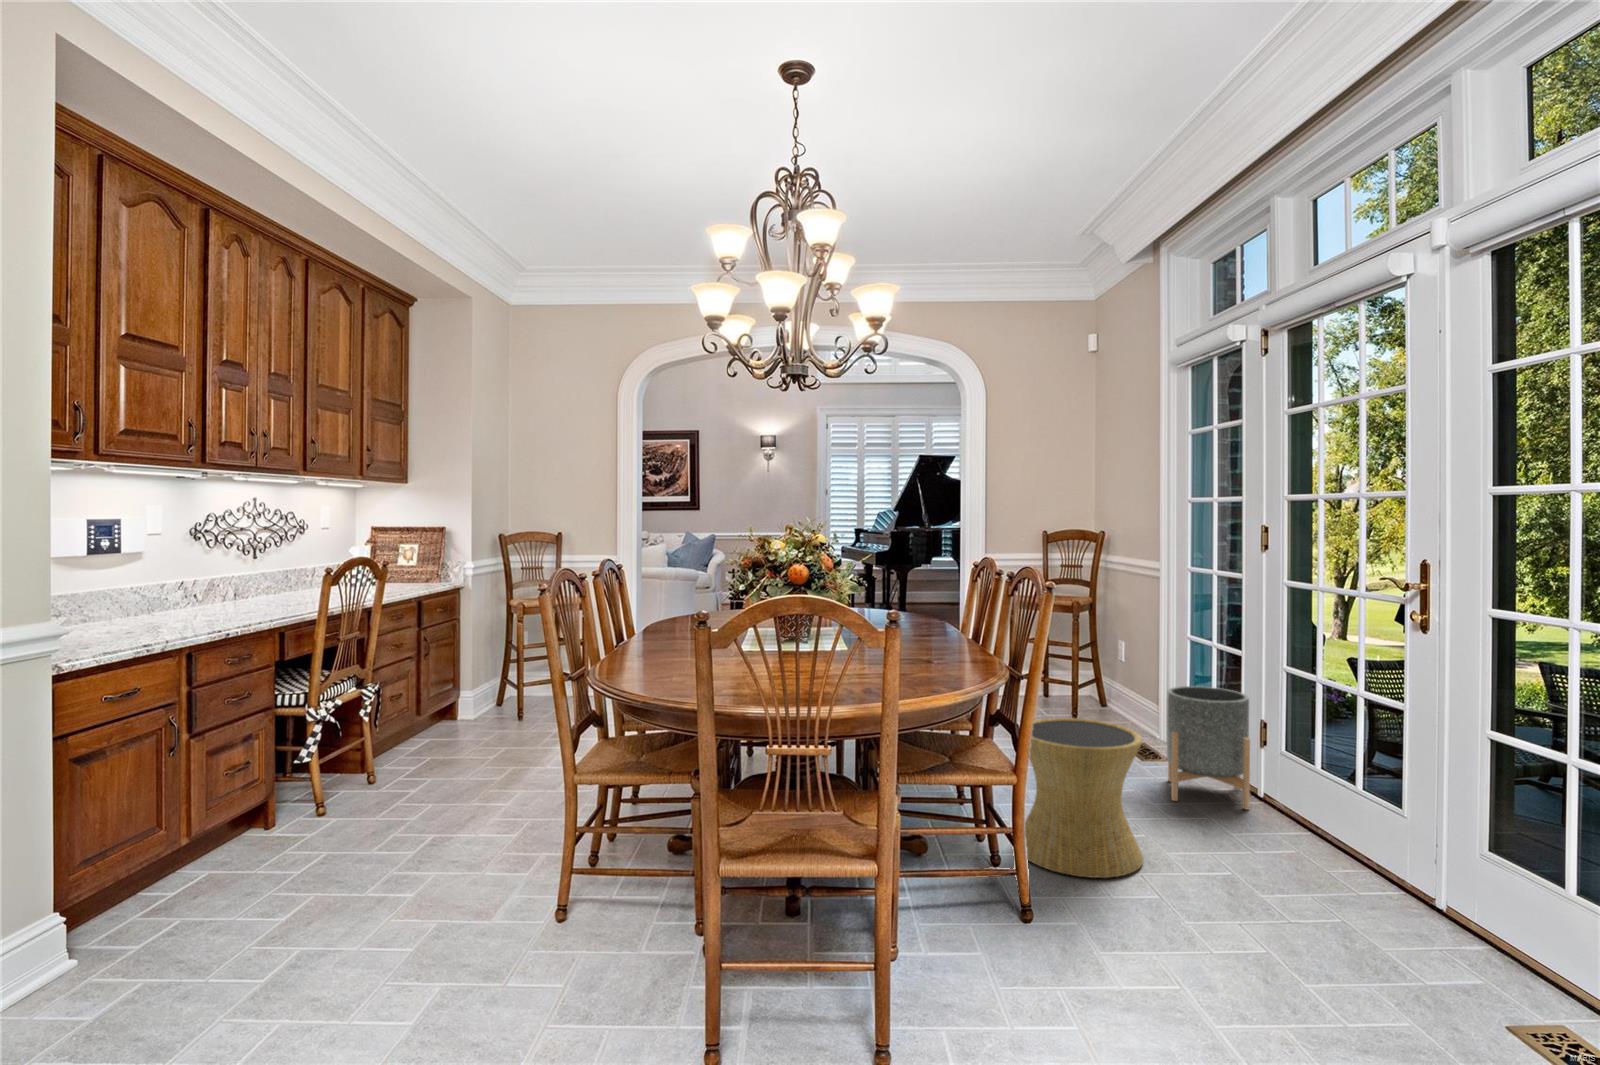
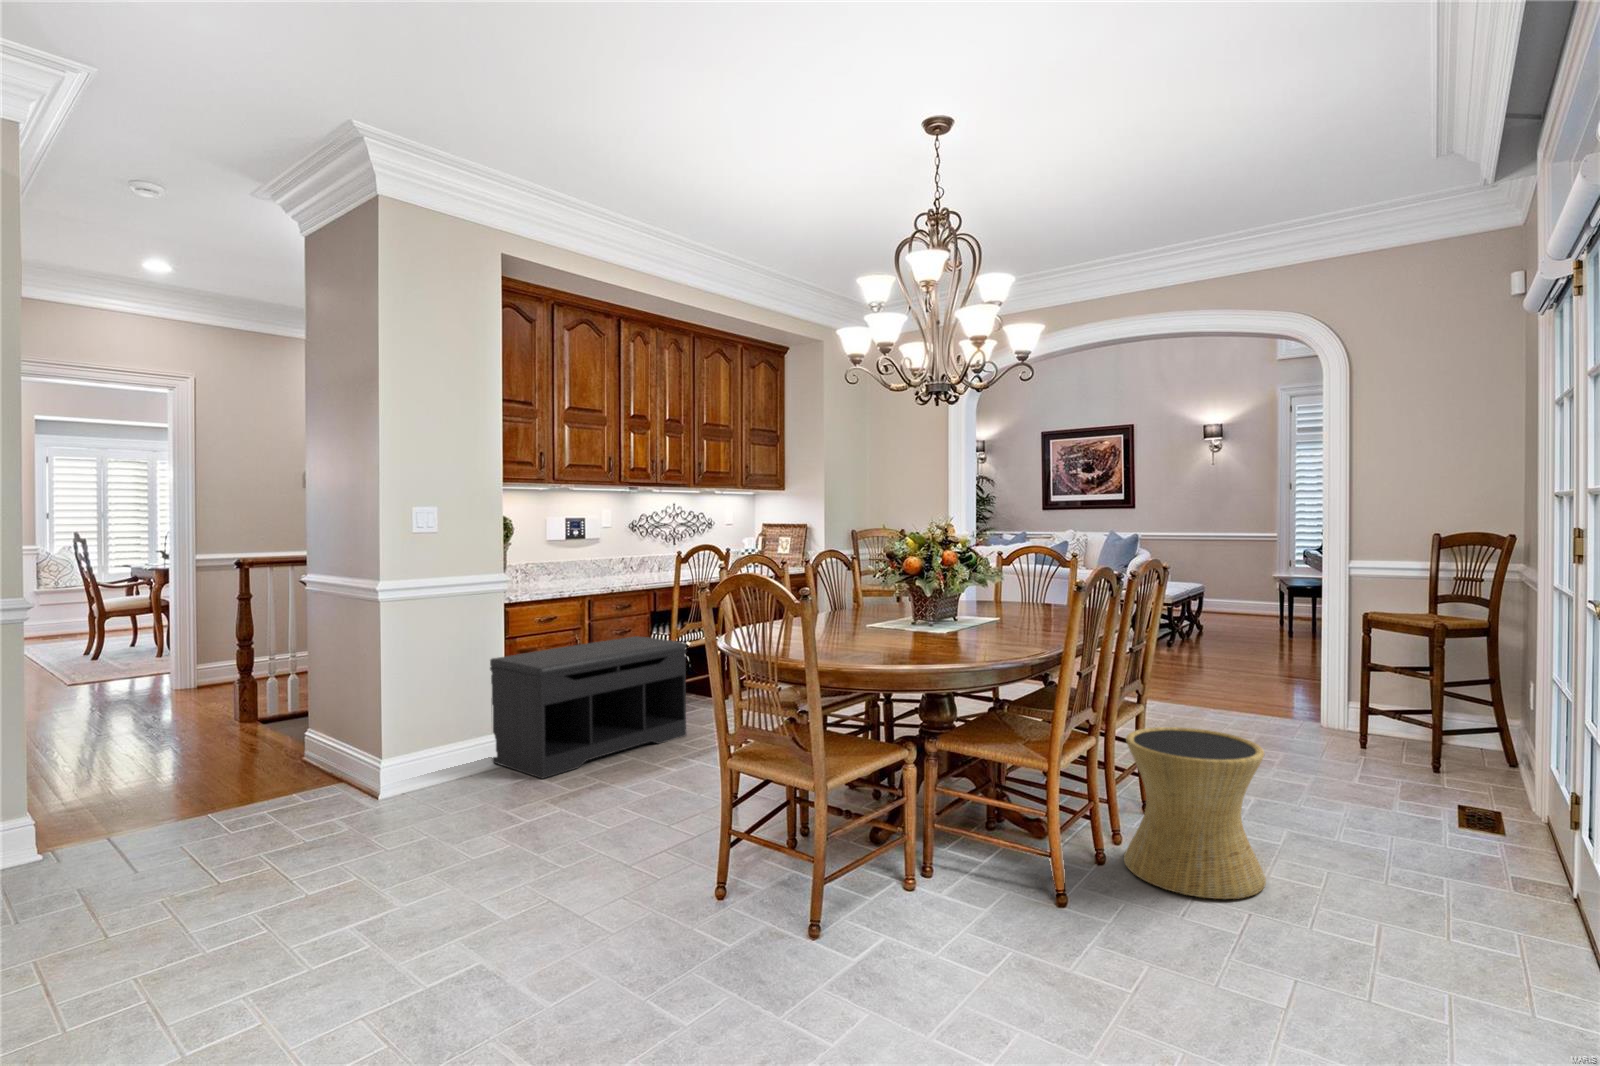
planter: present [1167,686,1250,809] -> none [1408,727,1549,893]
bench: none [39,698,377,966] -> present [490,636,686,778]

